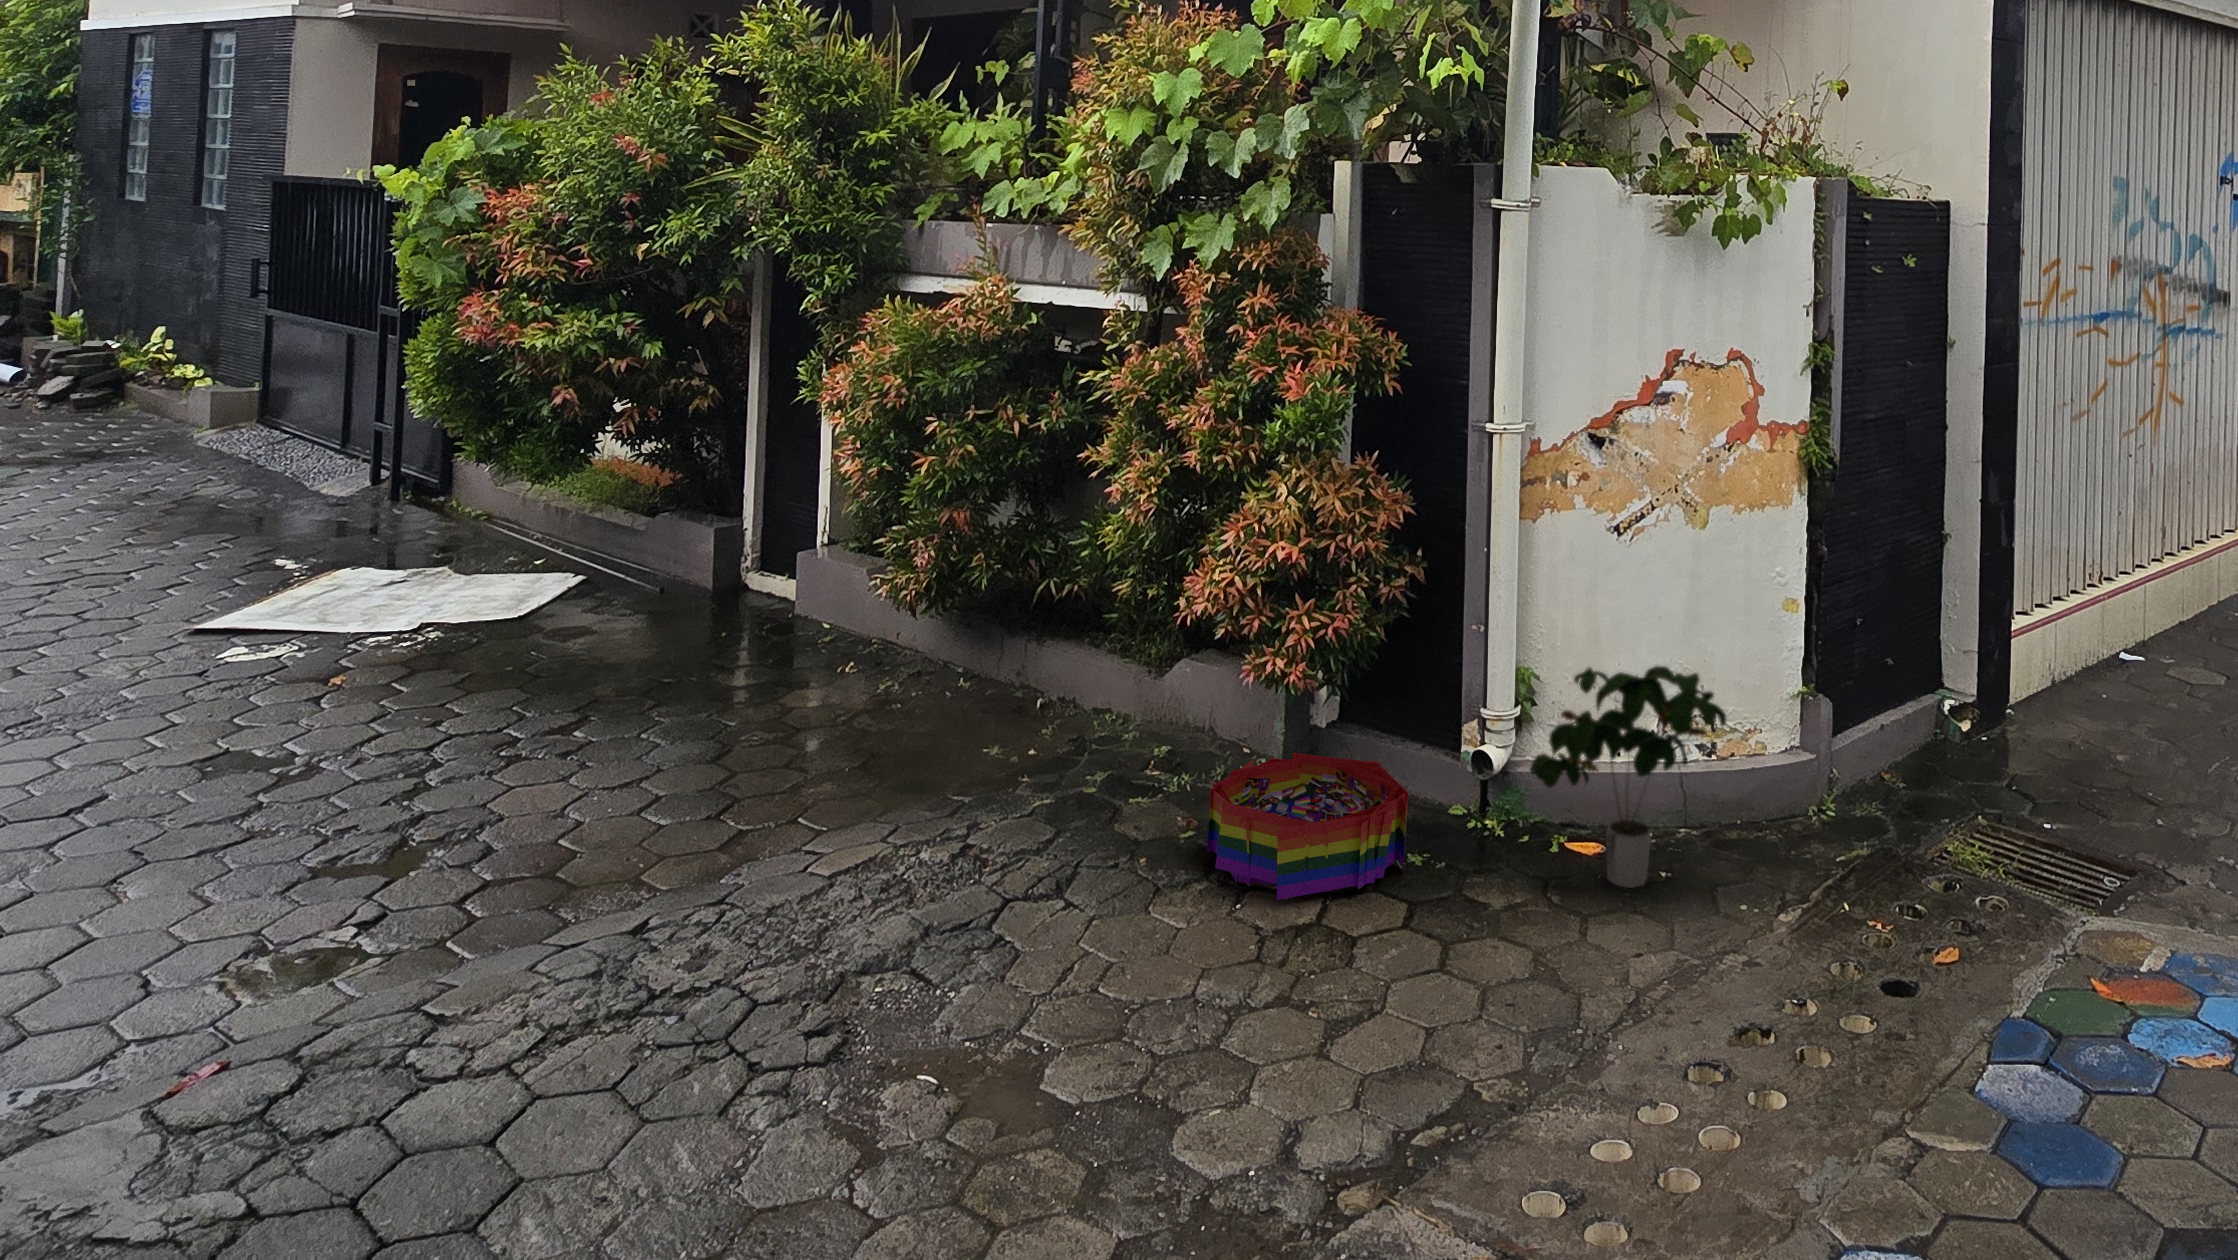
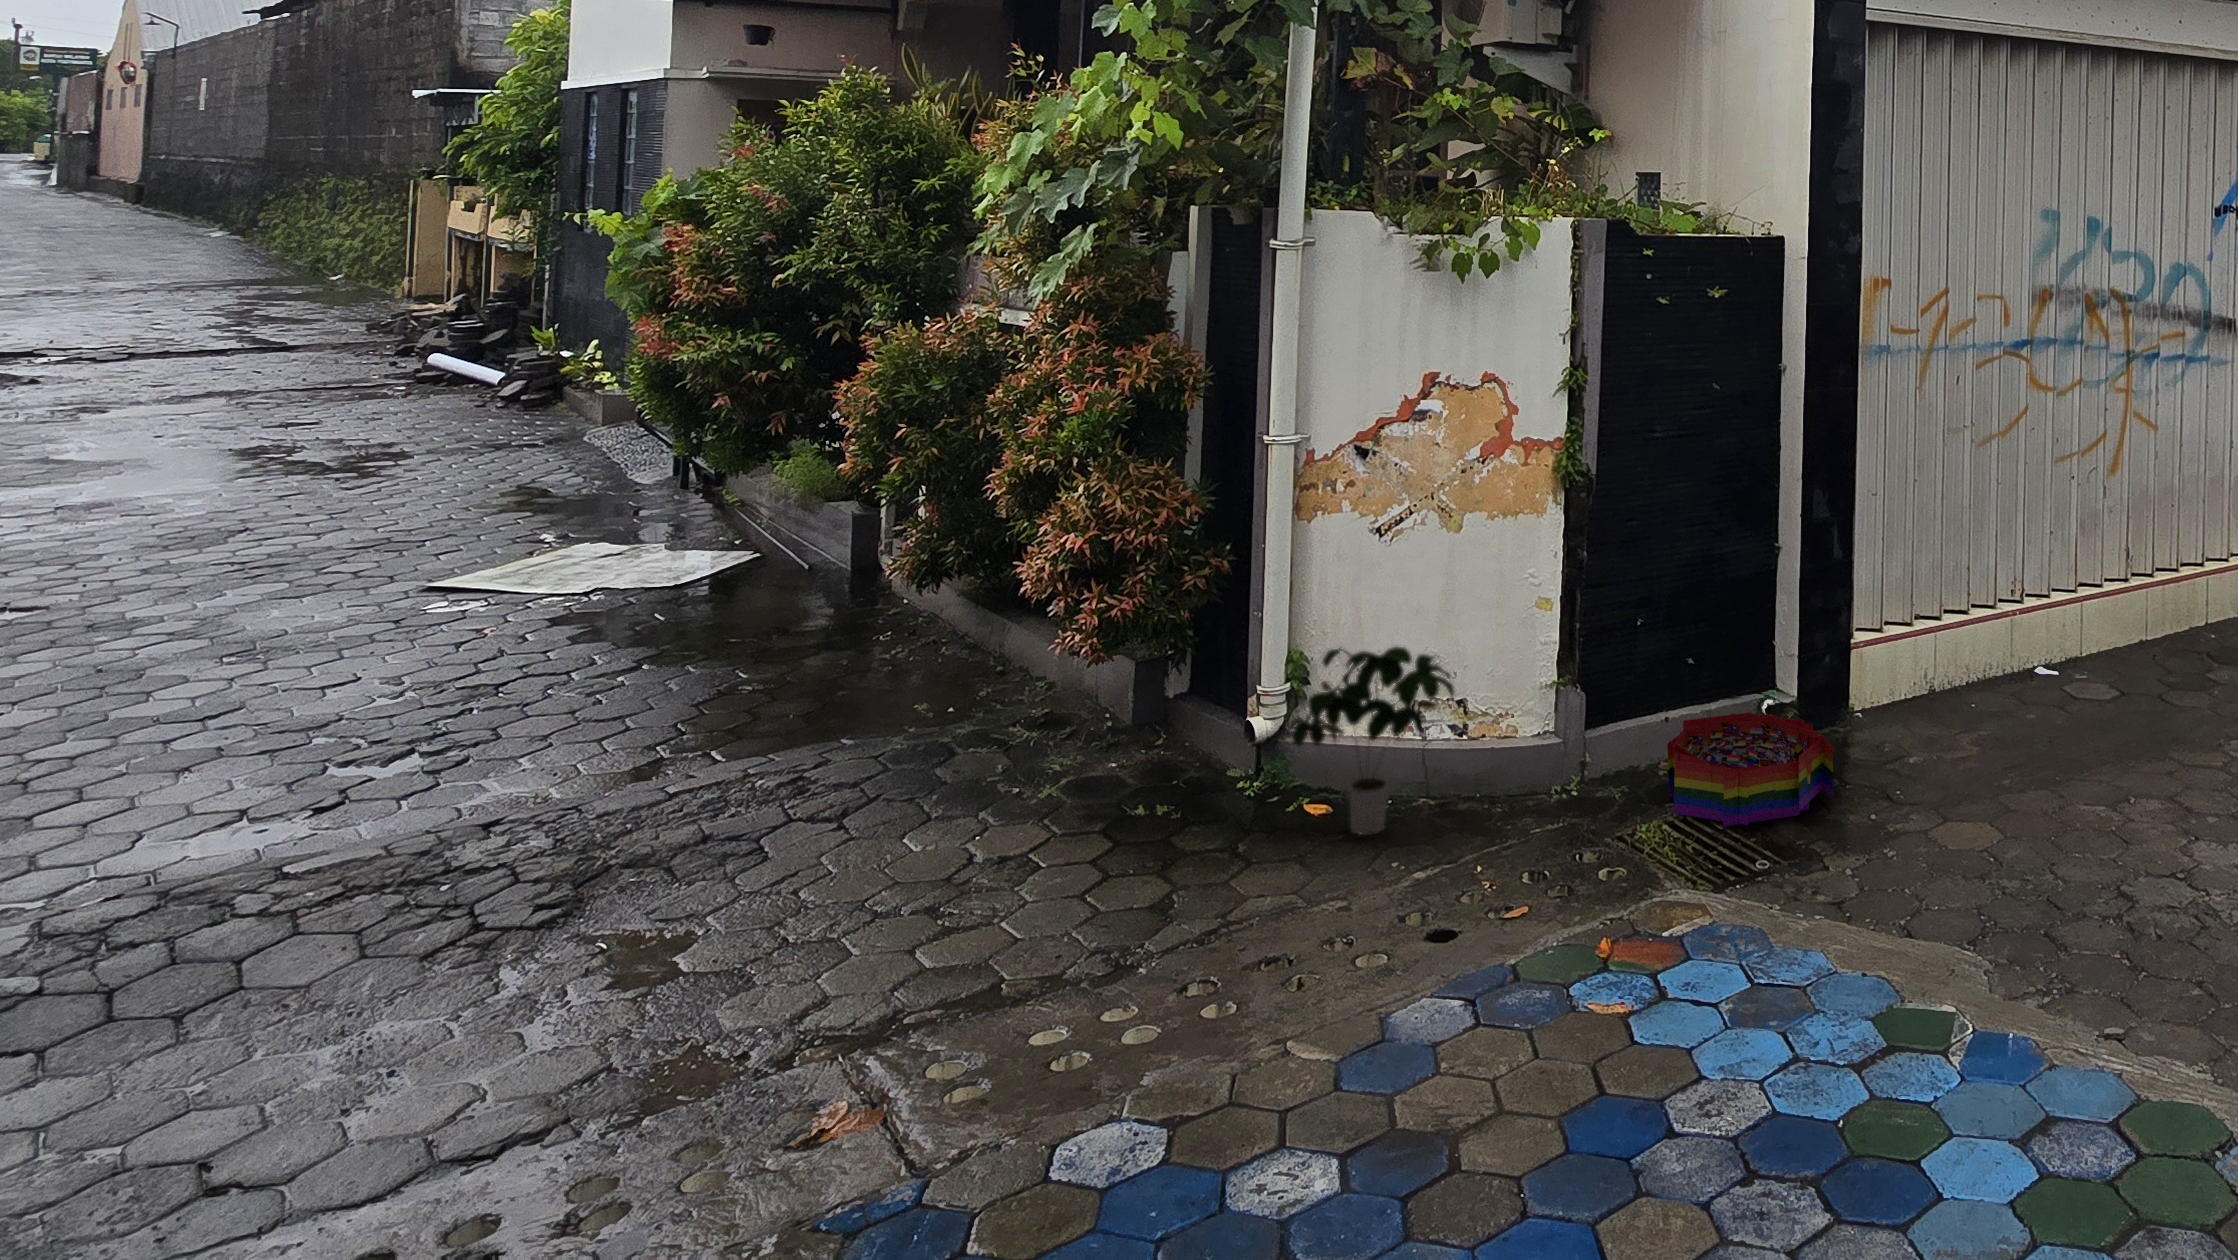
storage bin: present [1207,753,1408,900] -> present [1667,712,1833,827]

